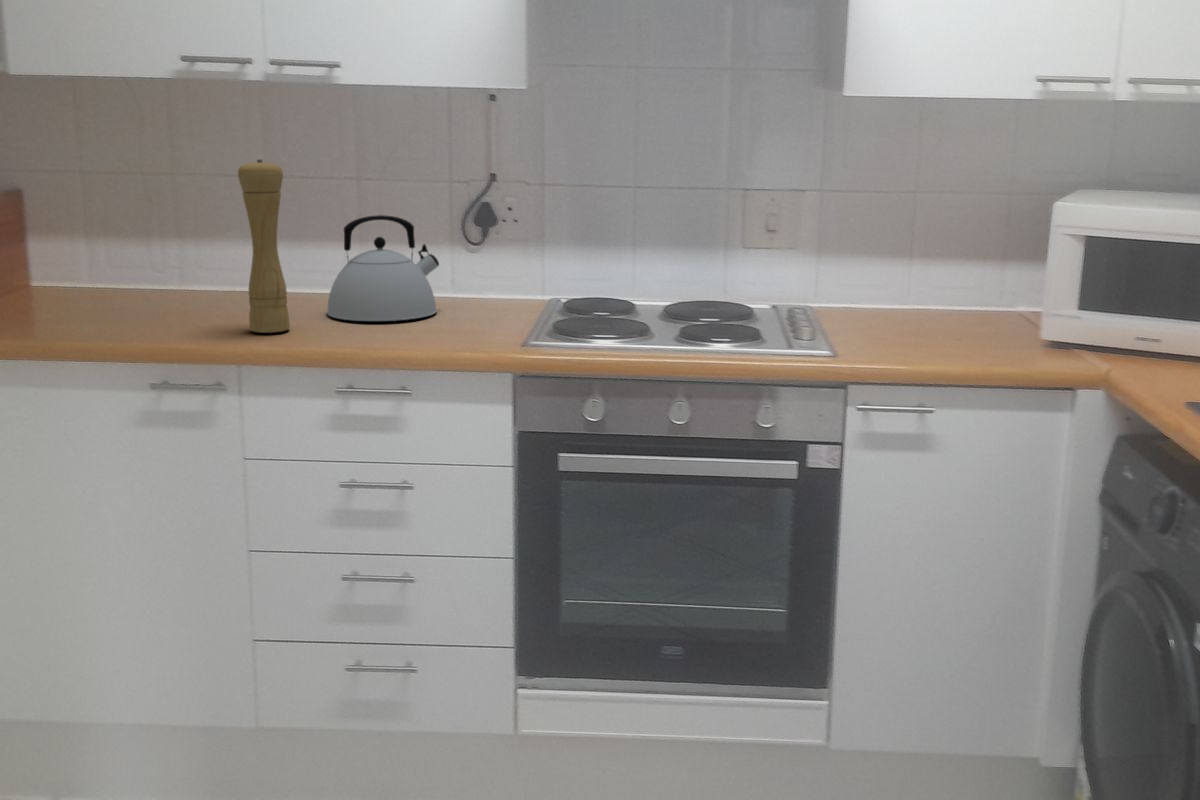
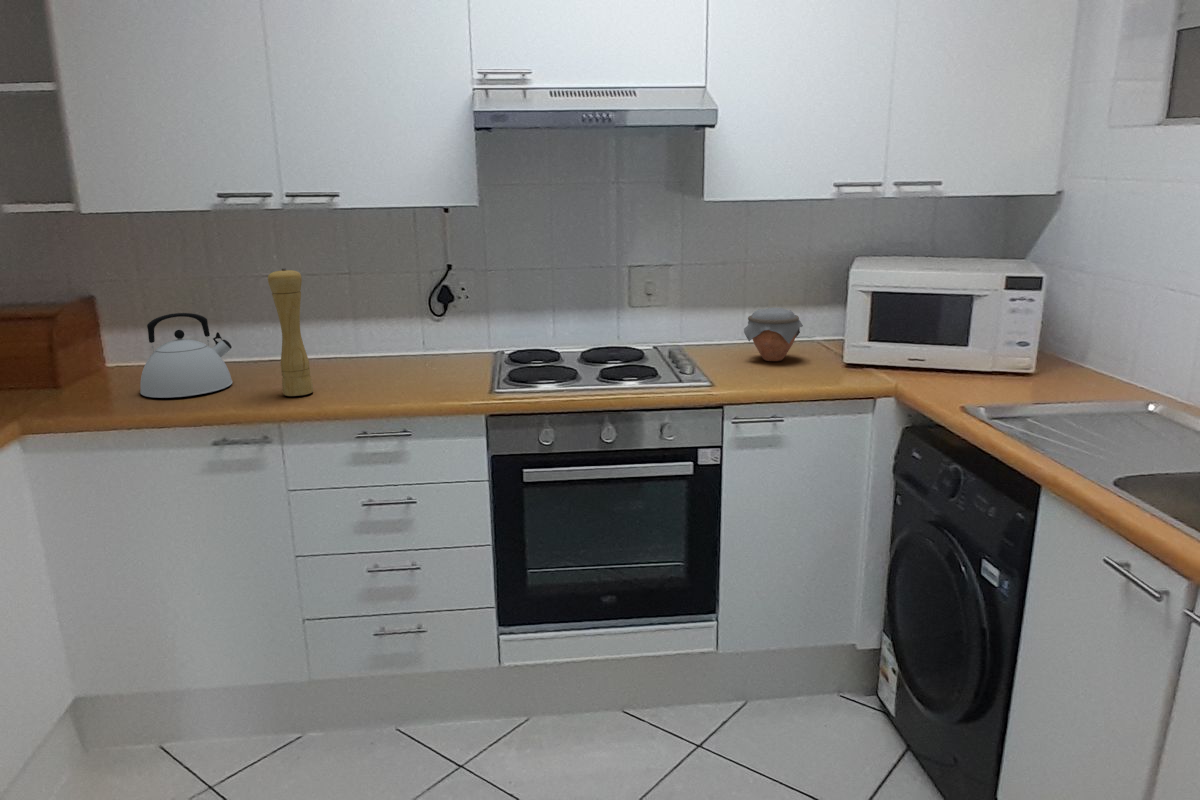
kettle: present [327,215,439,321] -> present [140,313,232,398]
jar: none [893,256,981,332] -> present [744,308,803,361]

